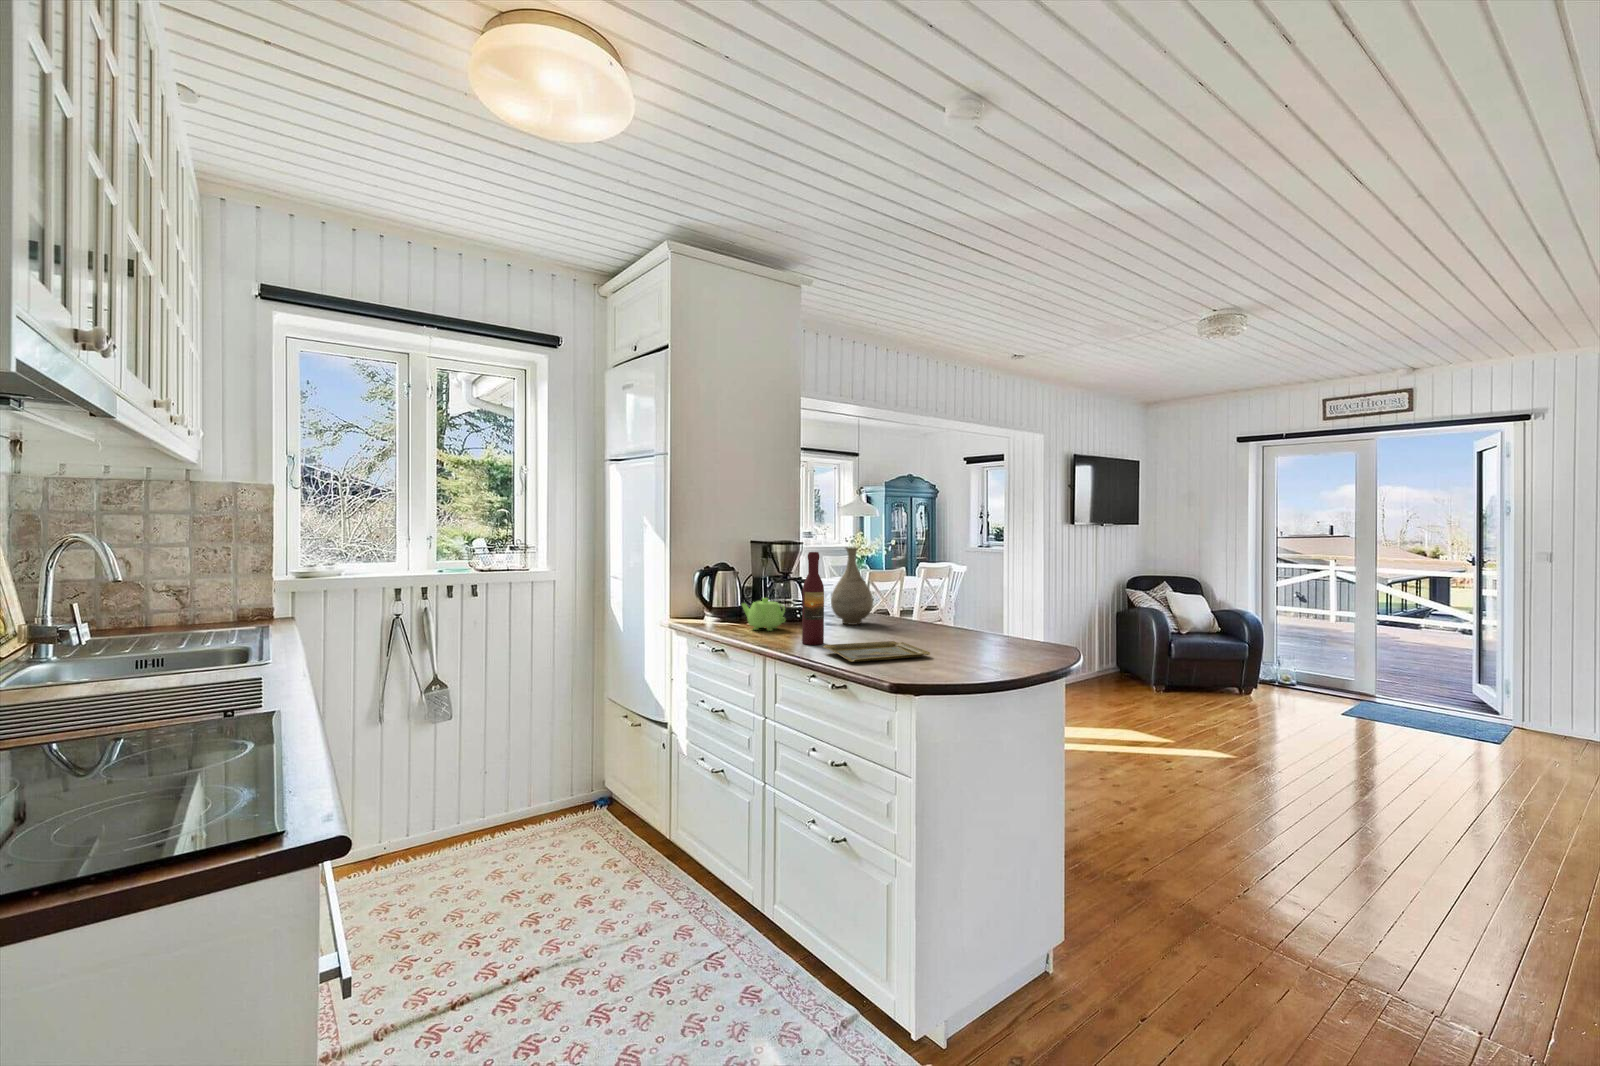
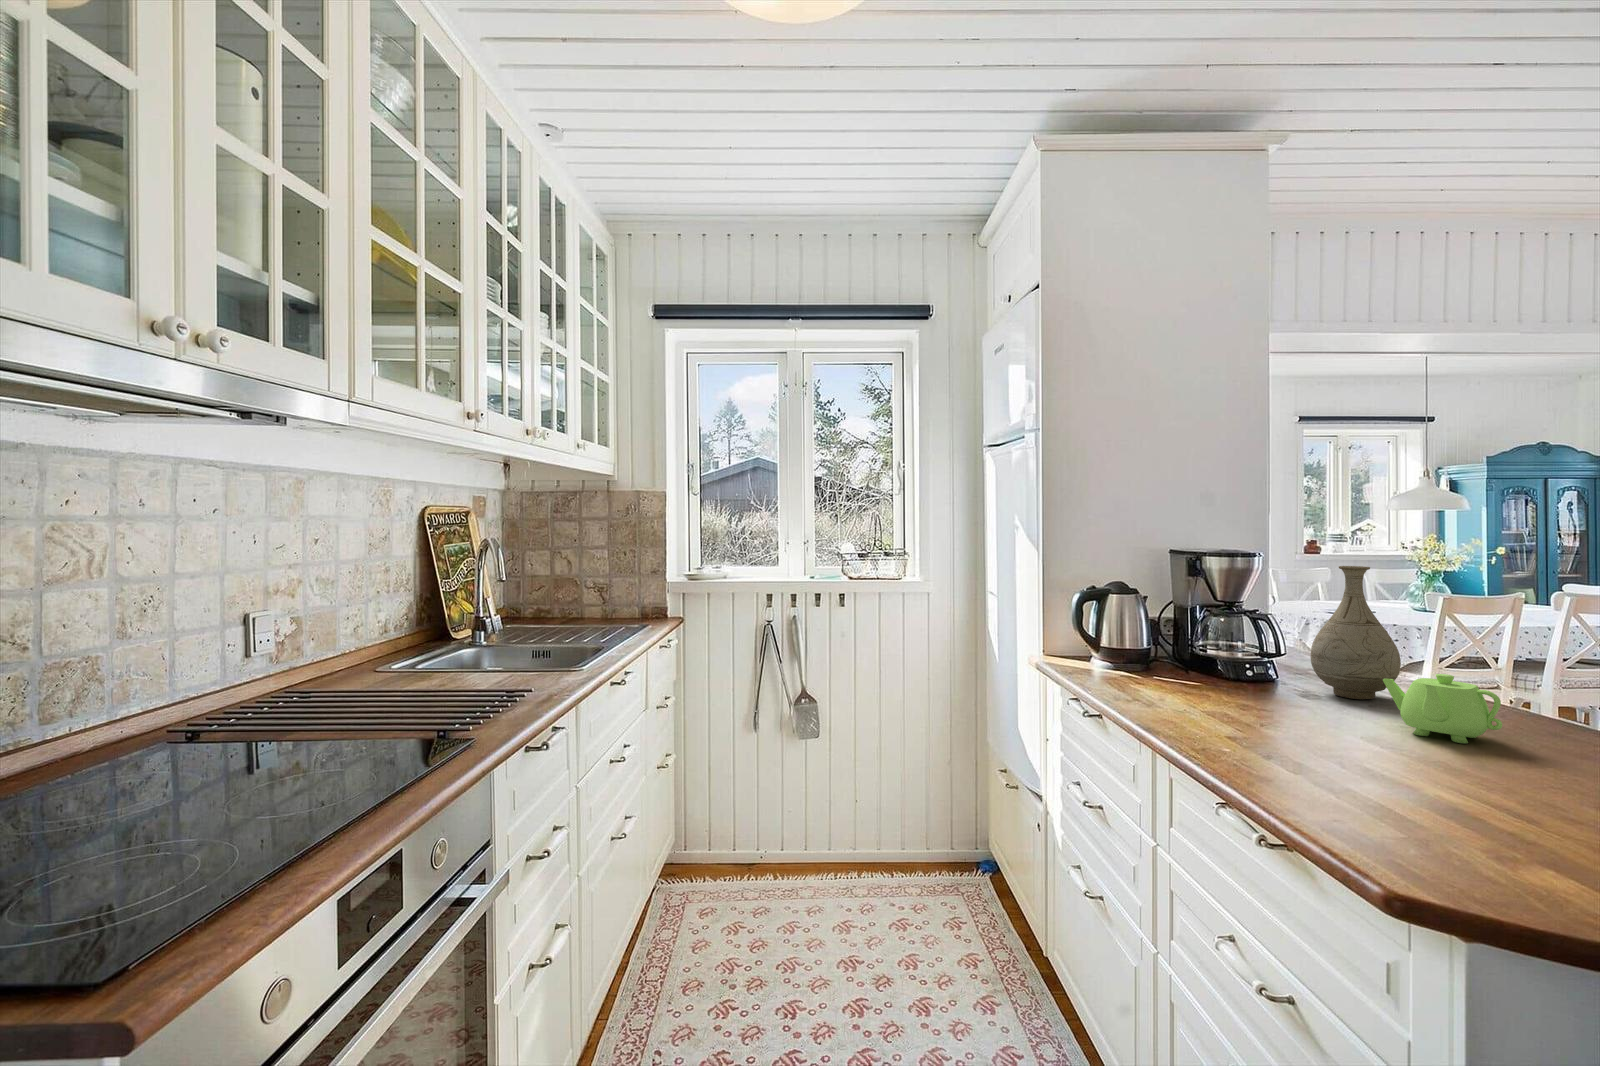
wine bottle: present [802,552,824,645] -> none [1228,575,1271,734]
teapot: present [742,598,785,631] -> present [1383,674,1502,743]
tray: present [823,641,930,662] -> none [1254,740,1515,803]

